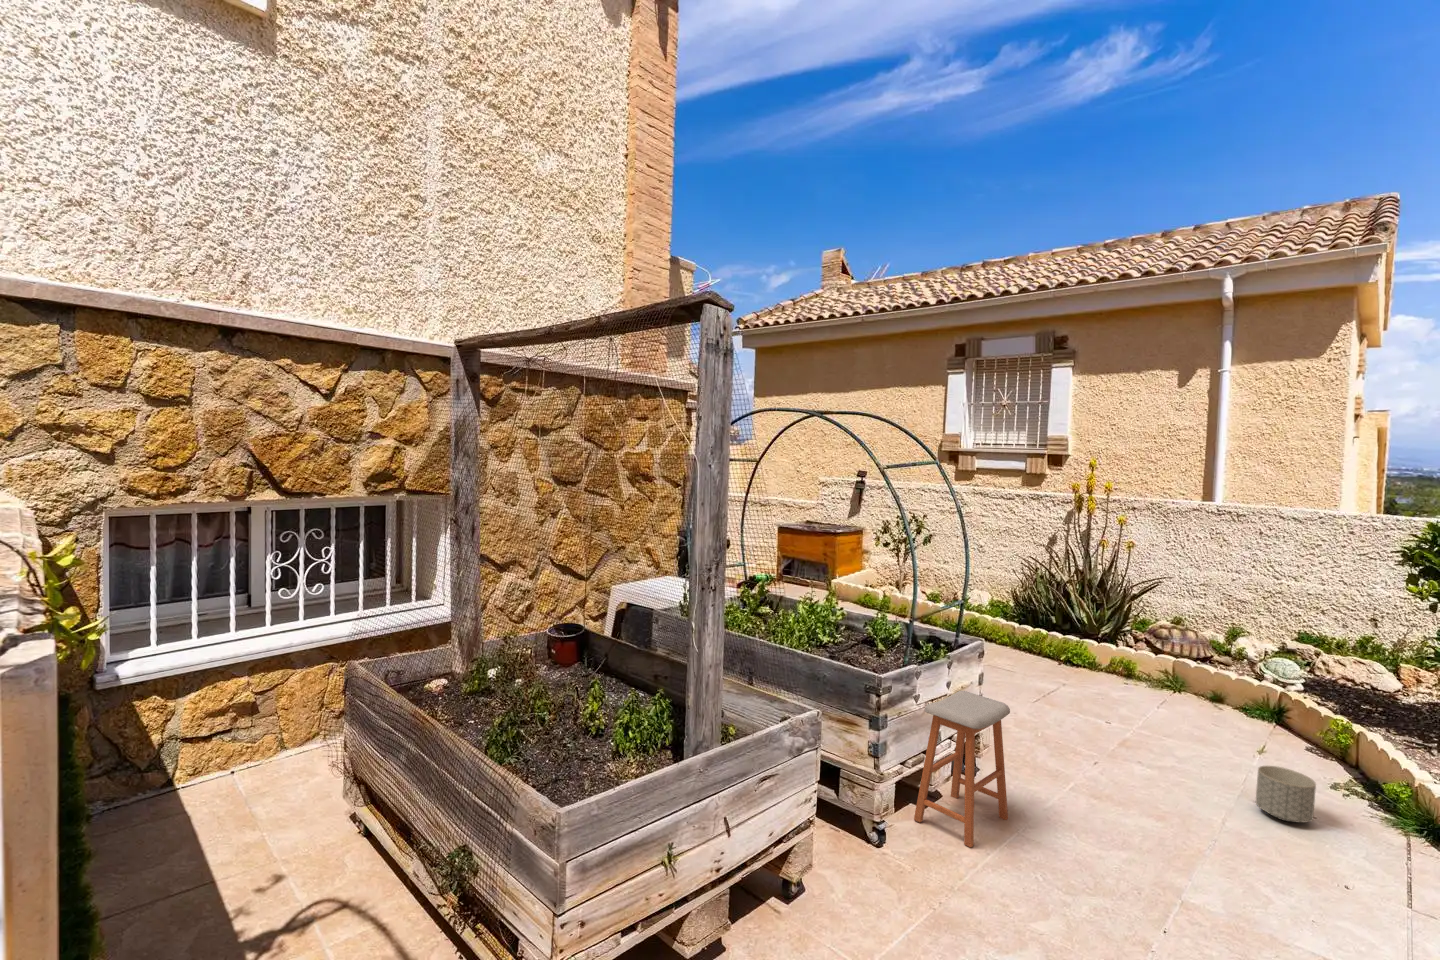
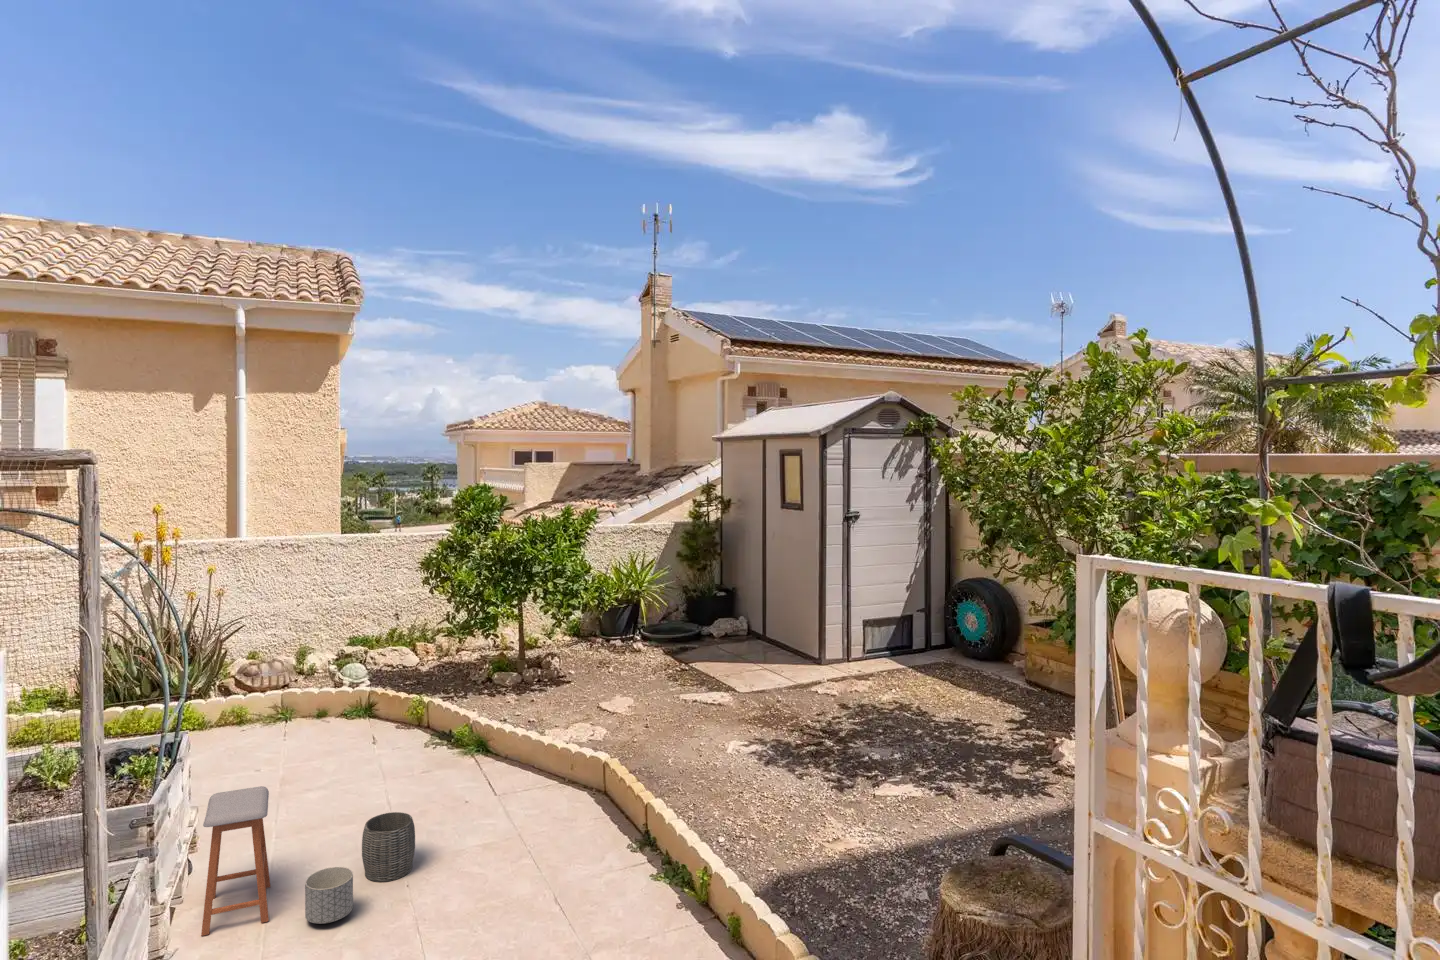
planter: present [1256,766,1316,822] -> present [305,867,353,924]
woven basket: none [1102,807,1184,910] -> present [362,812,415,882]

